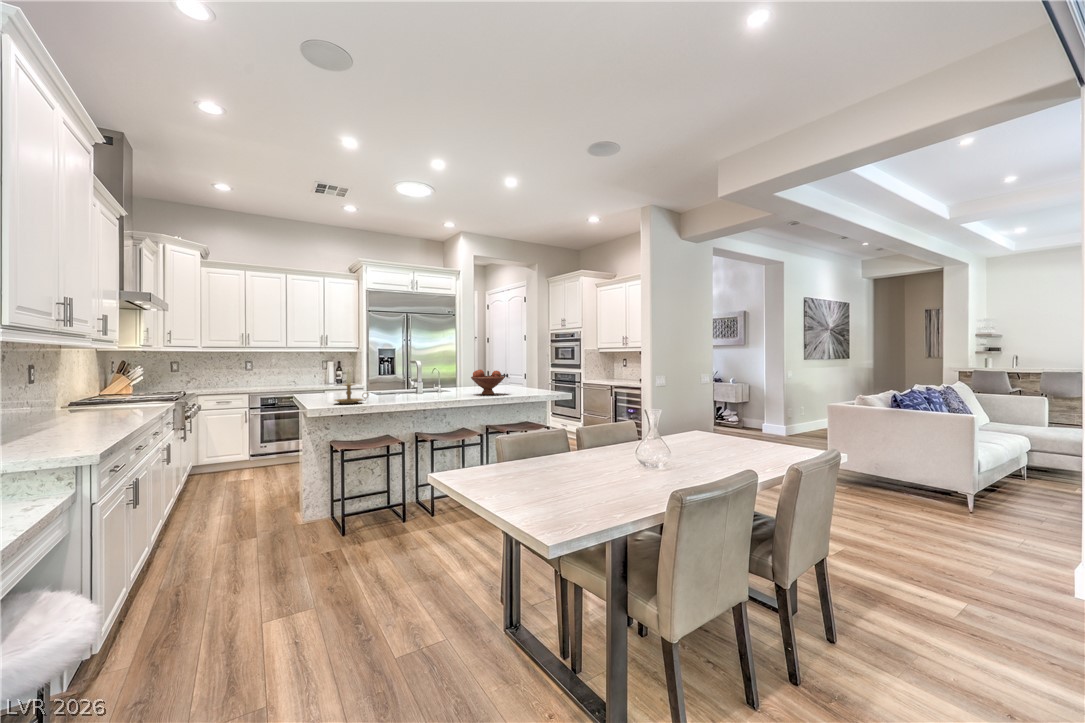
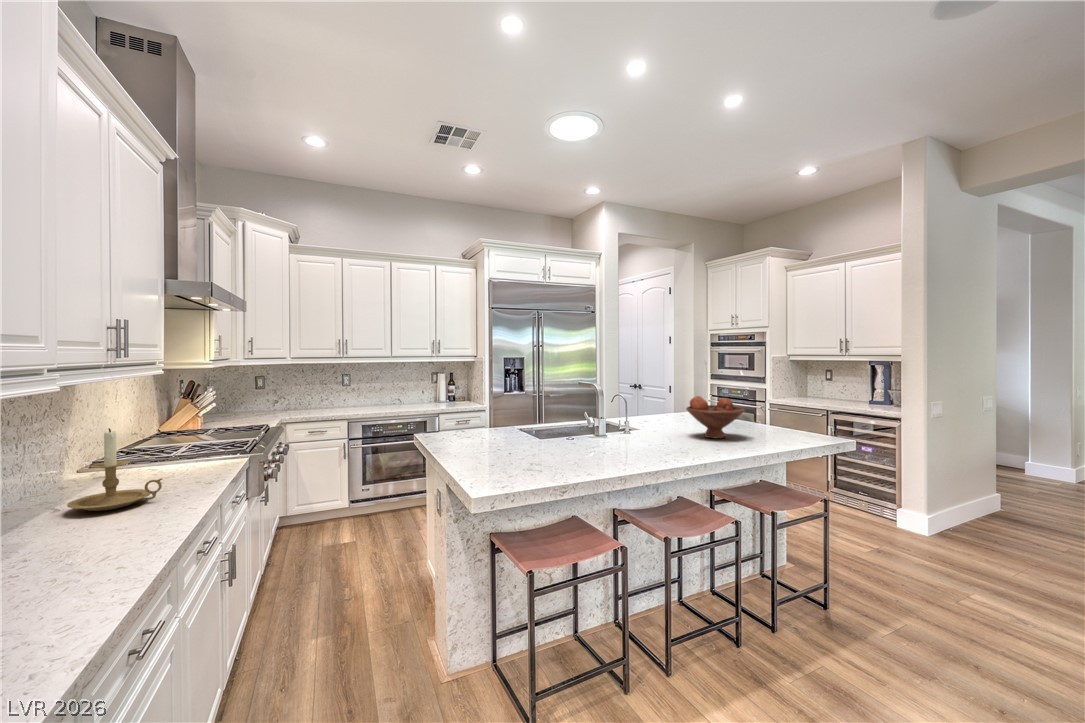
candle holder: present [335,370,368,404] -> present [67,428,163,511]

